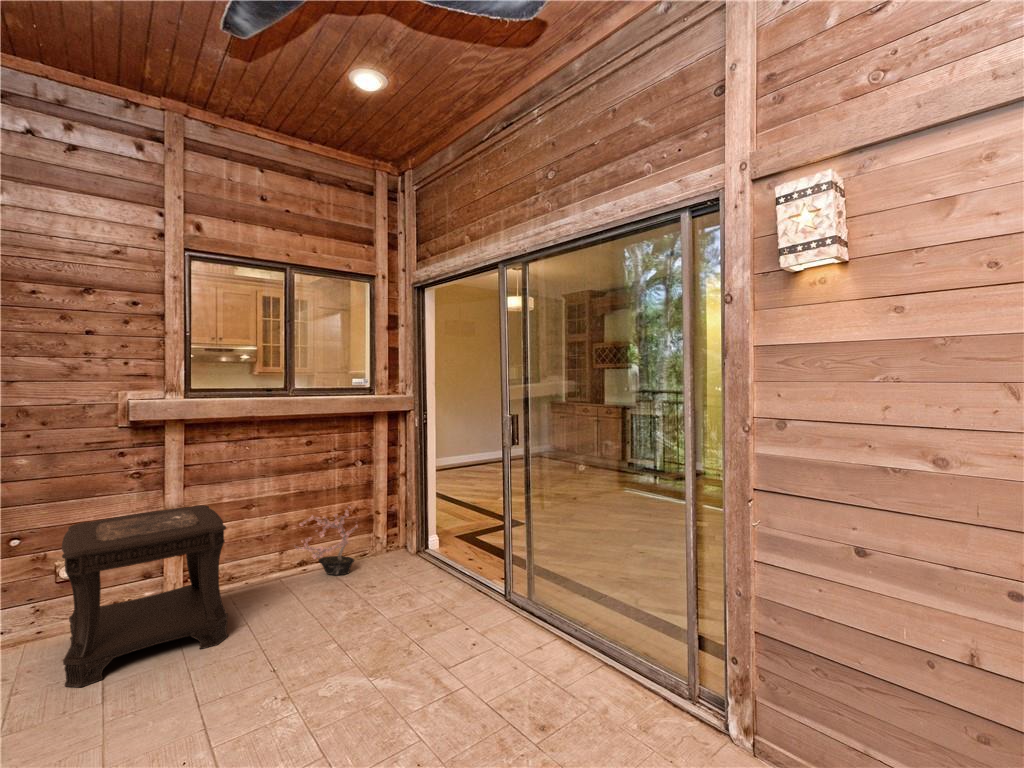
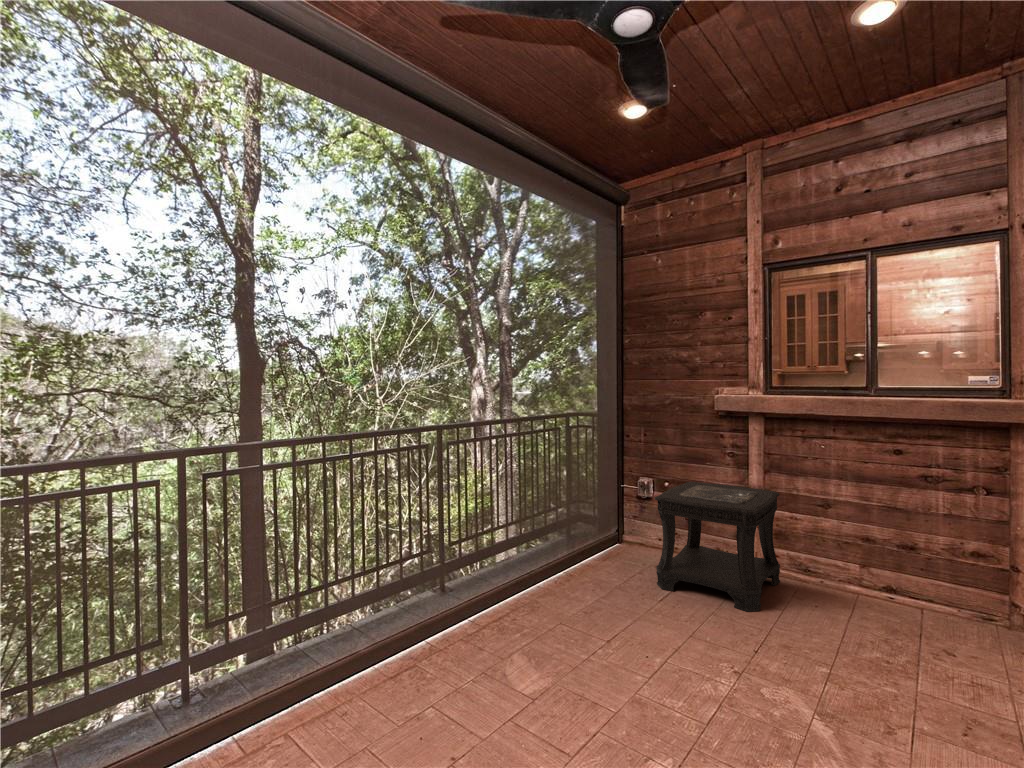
potted plant: present [295,506,357,575] -> none [860,532,959,625]

